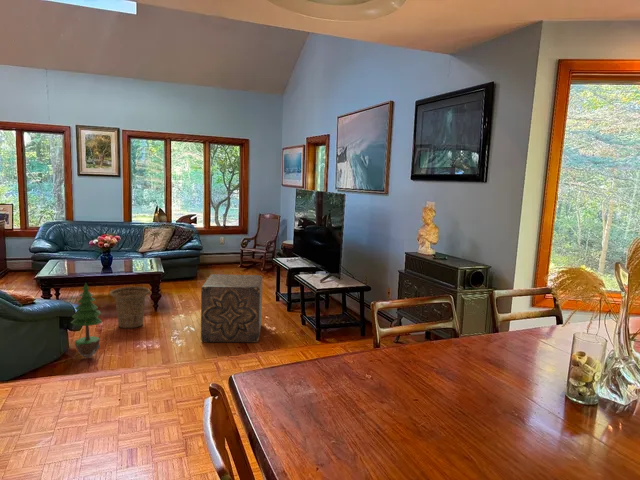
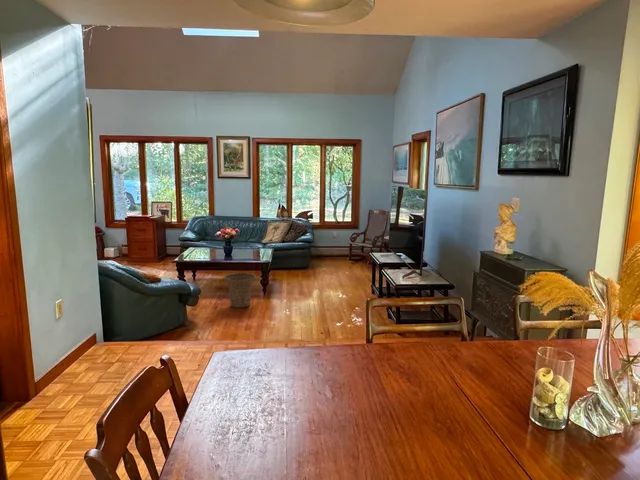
ottoman: present [201,274,263,342] -> none [291,265,351,330]
potted tree: present [71,283,102,358] -> none [186,267,210,329]

